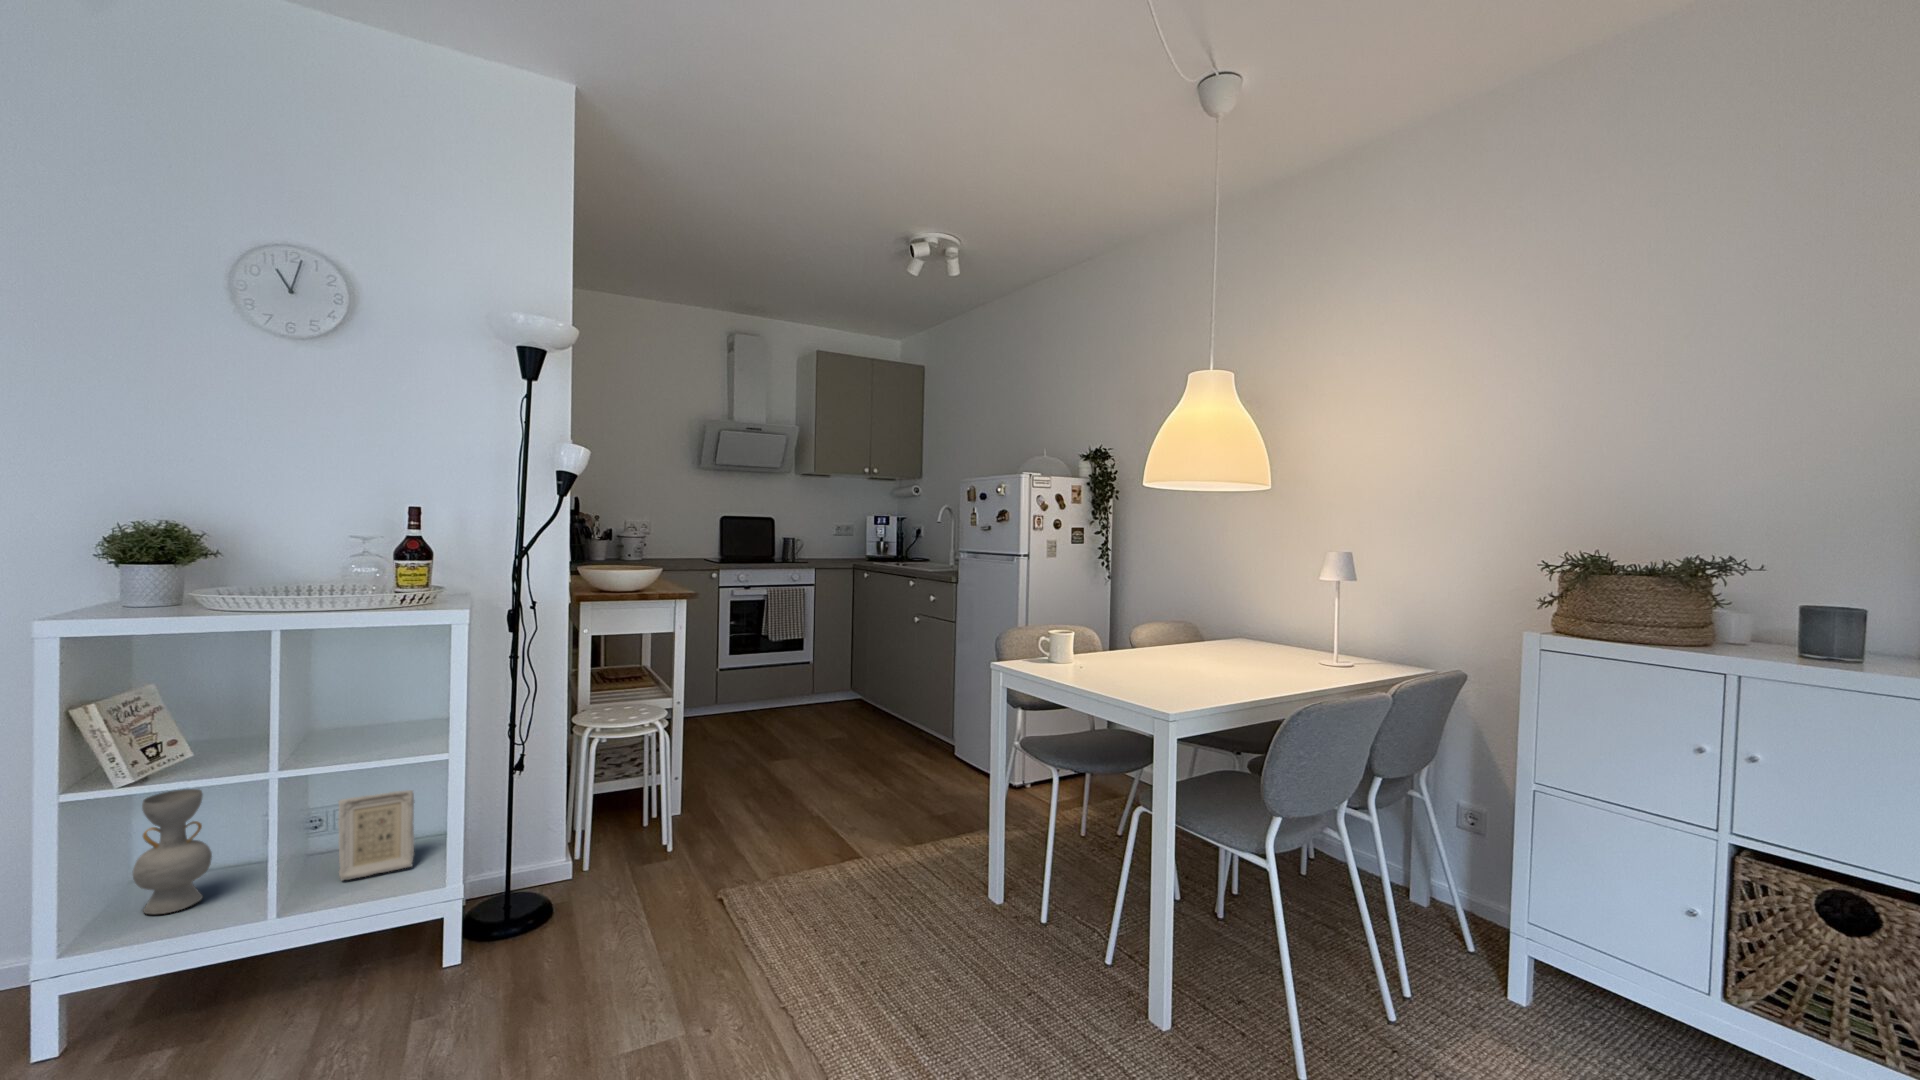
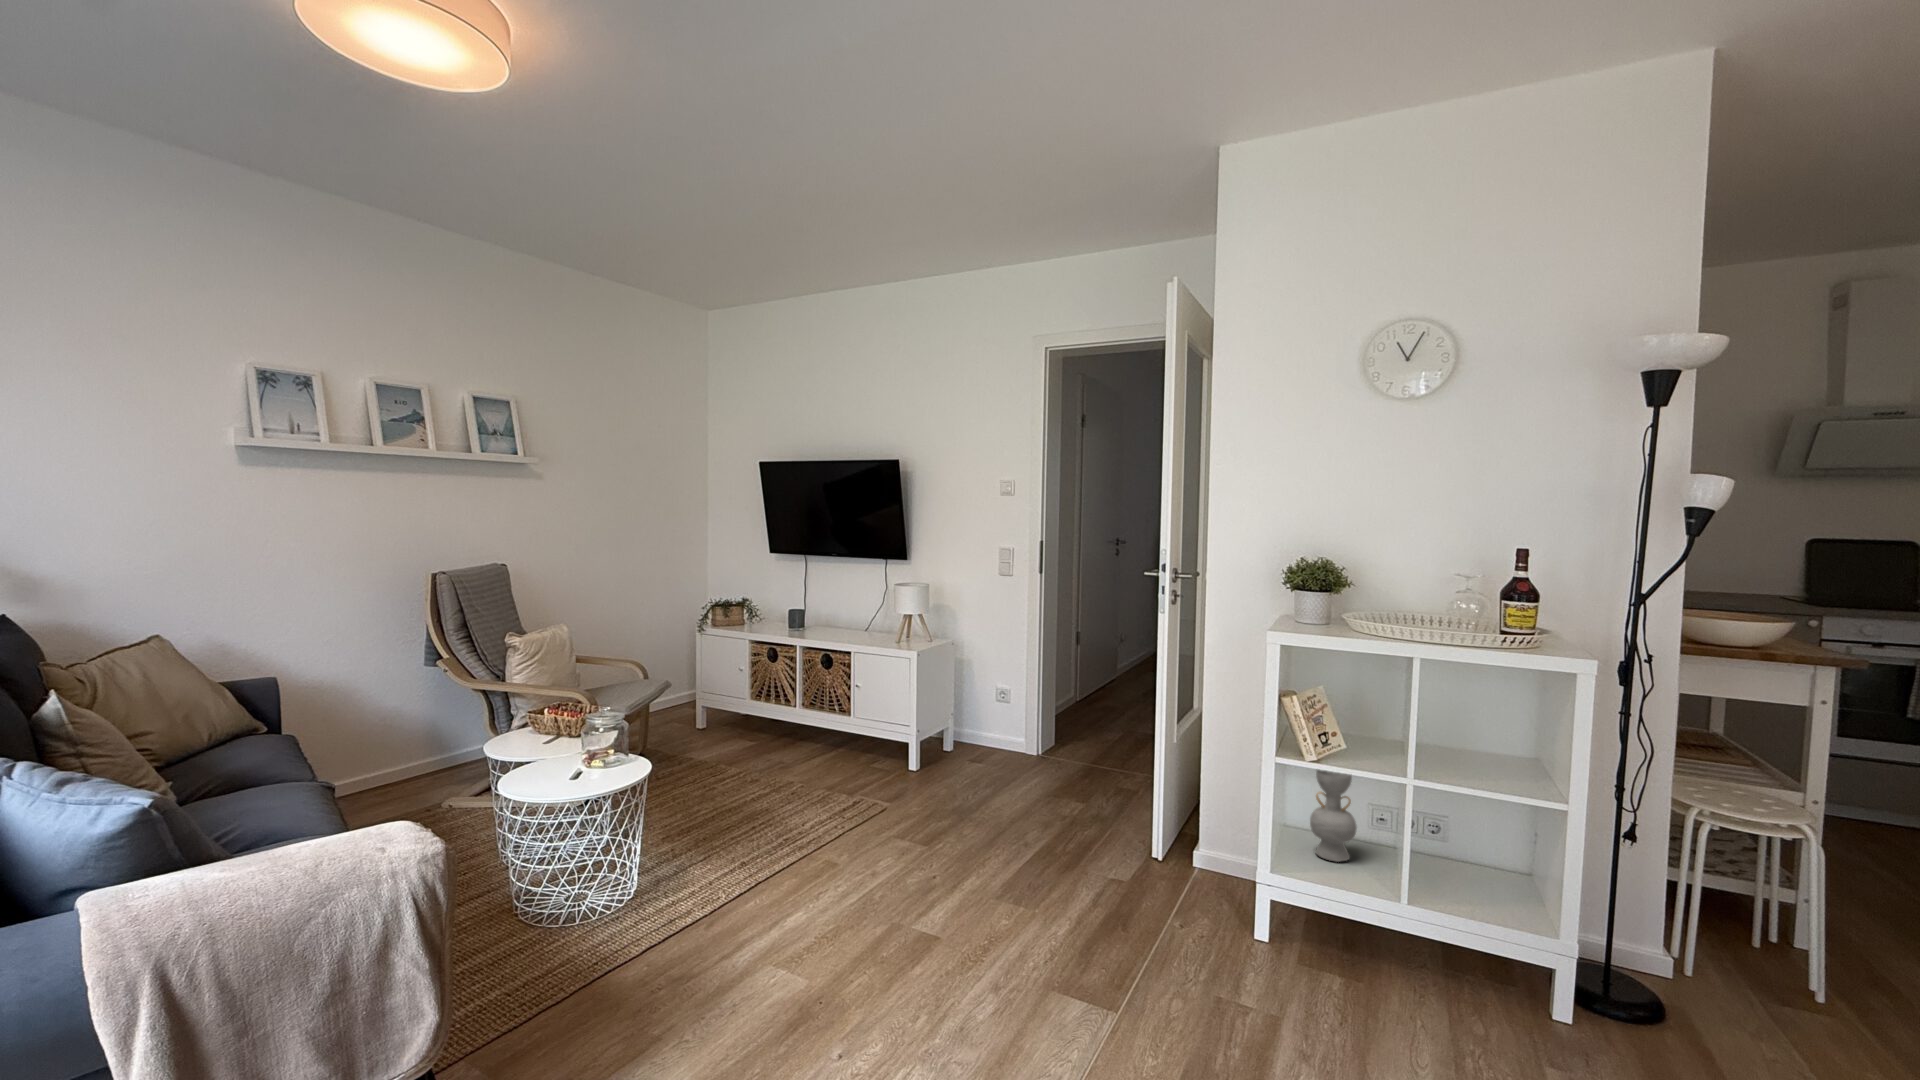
picture frame: present [338,790,414,880] -> none [1448,813,1516,900]

